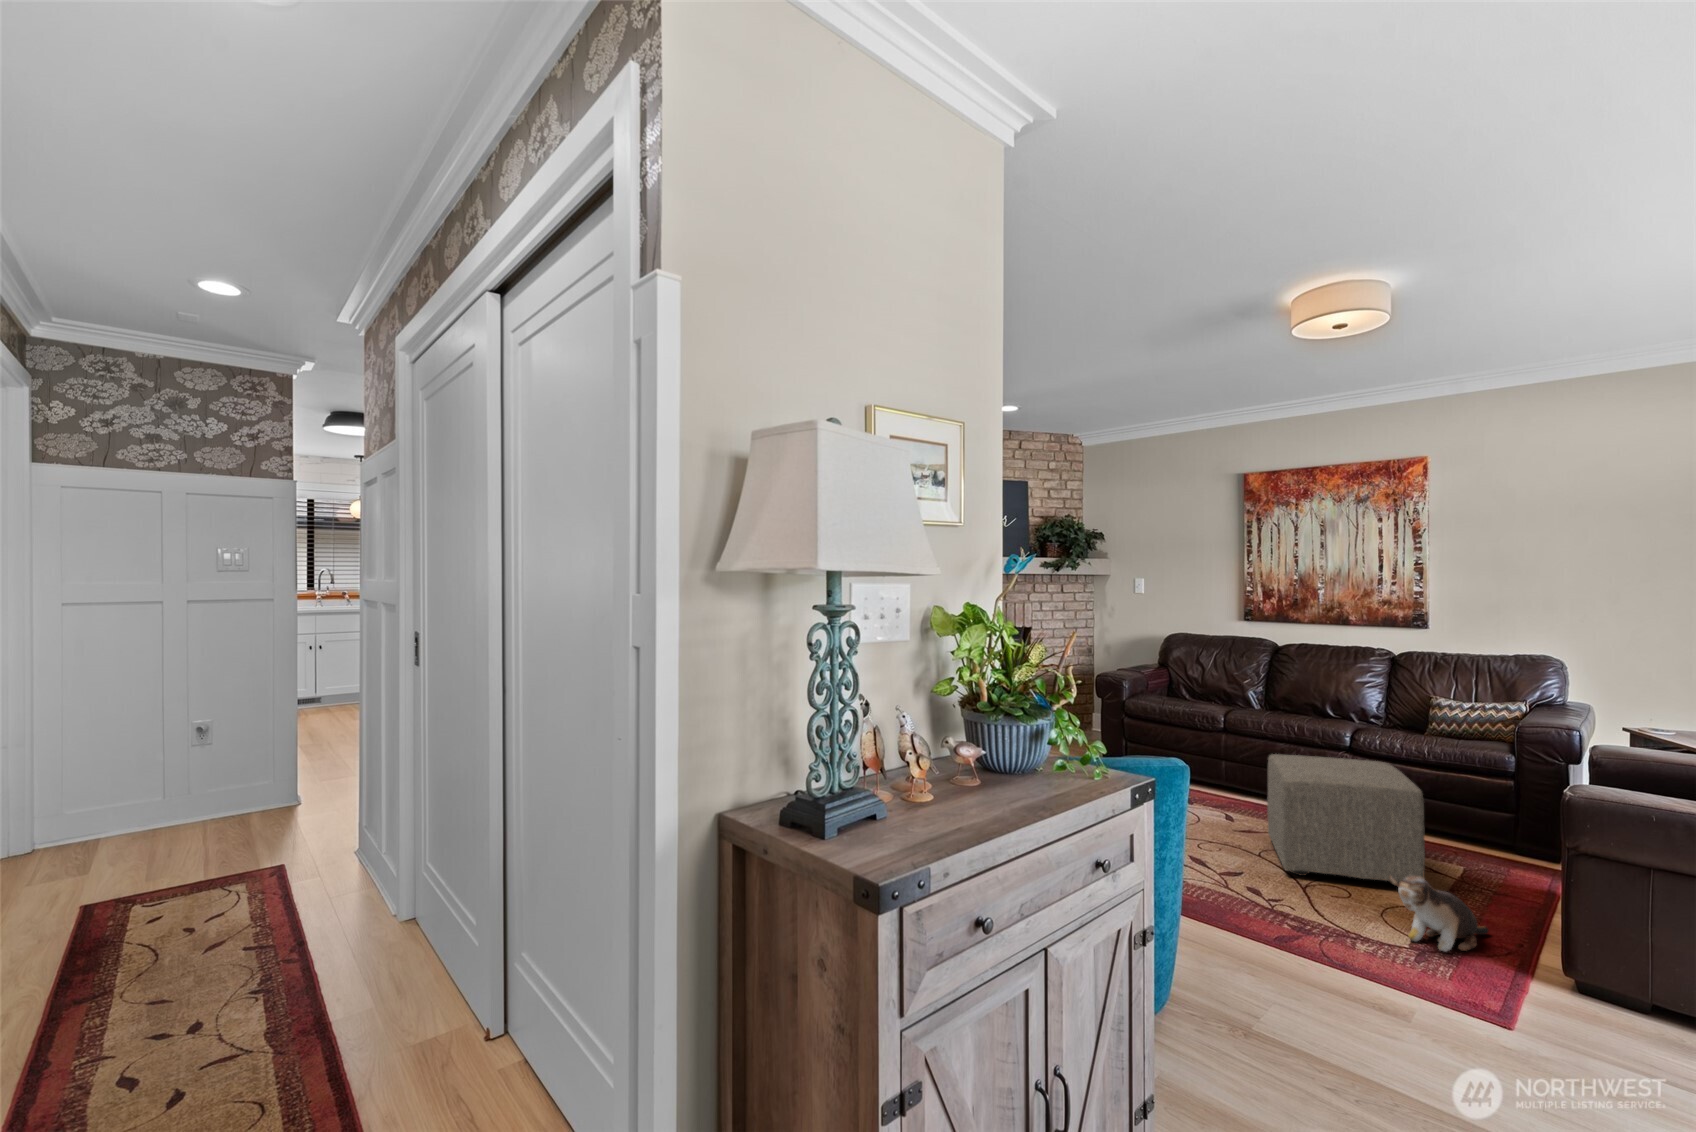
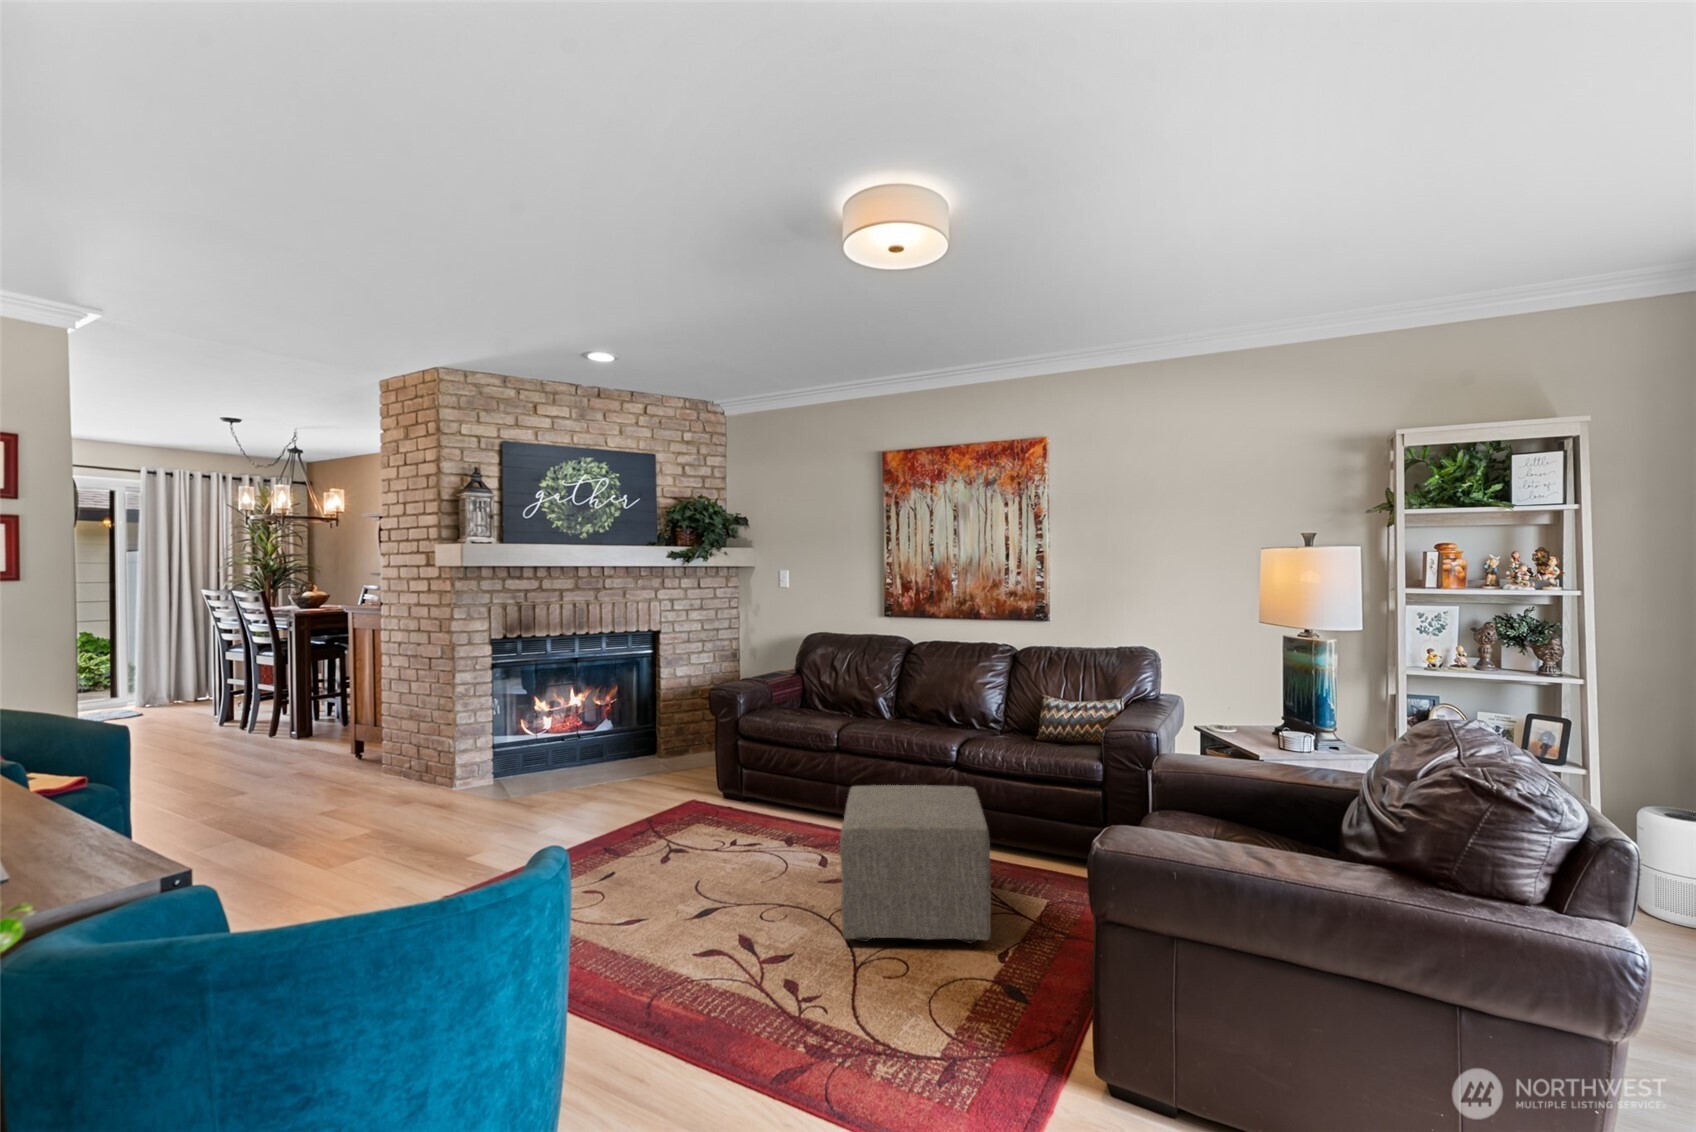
plush toy: present [1389,875,1488,952] -> none [918,955,1037,1047]

